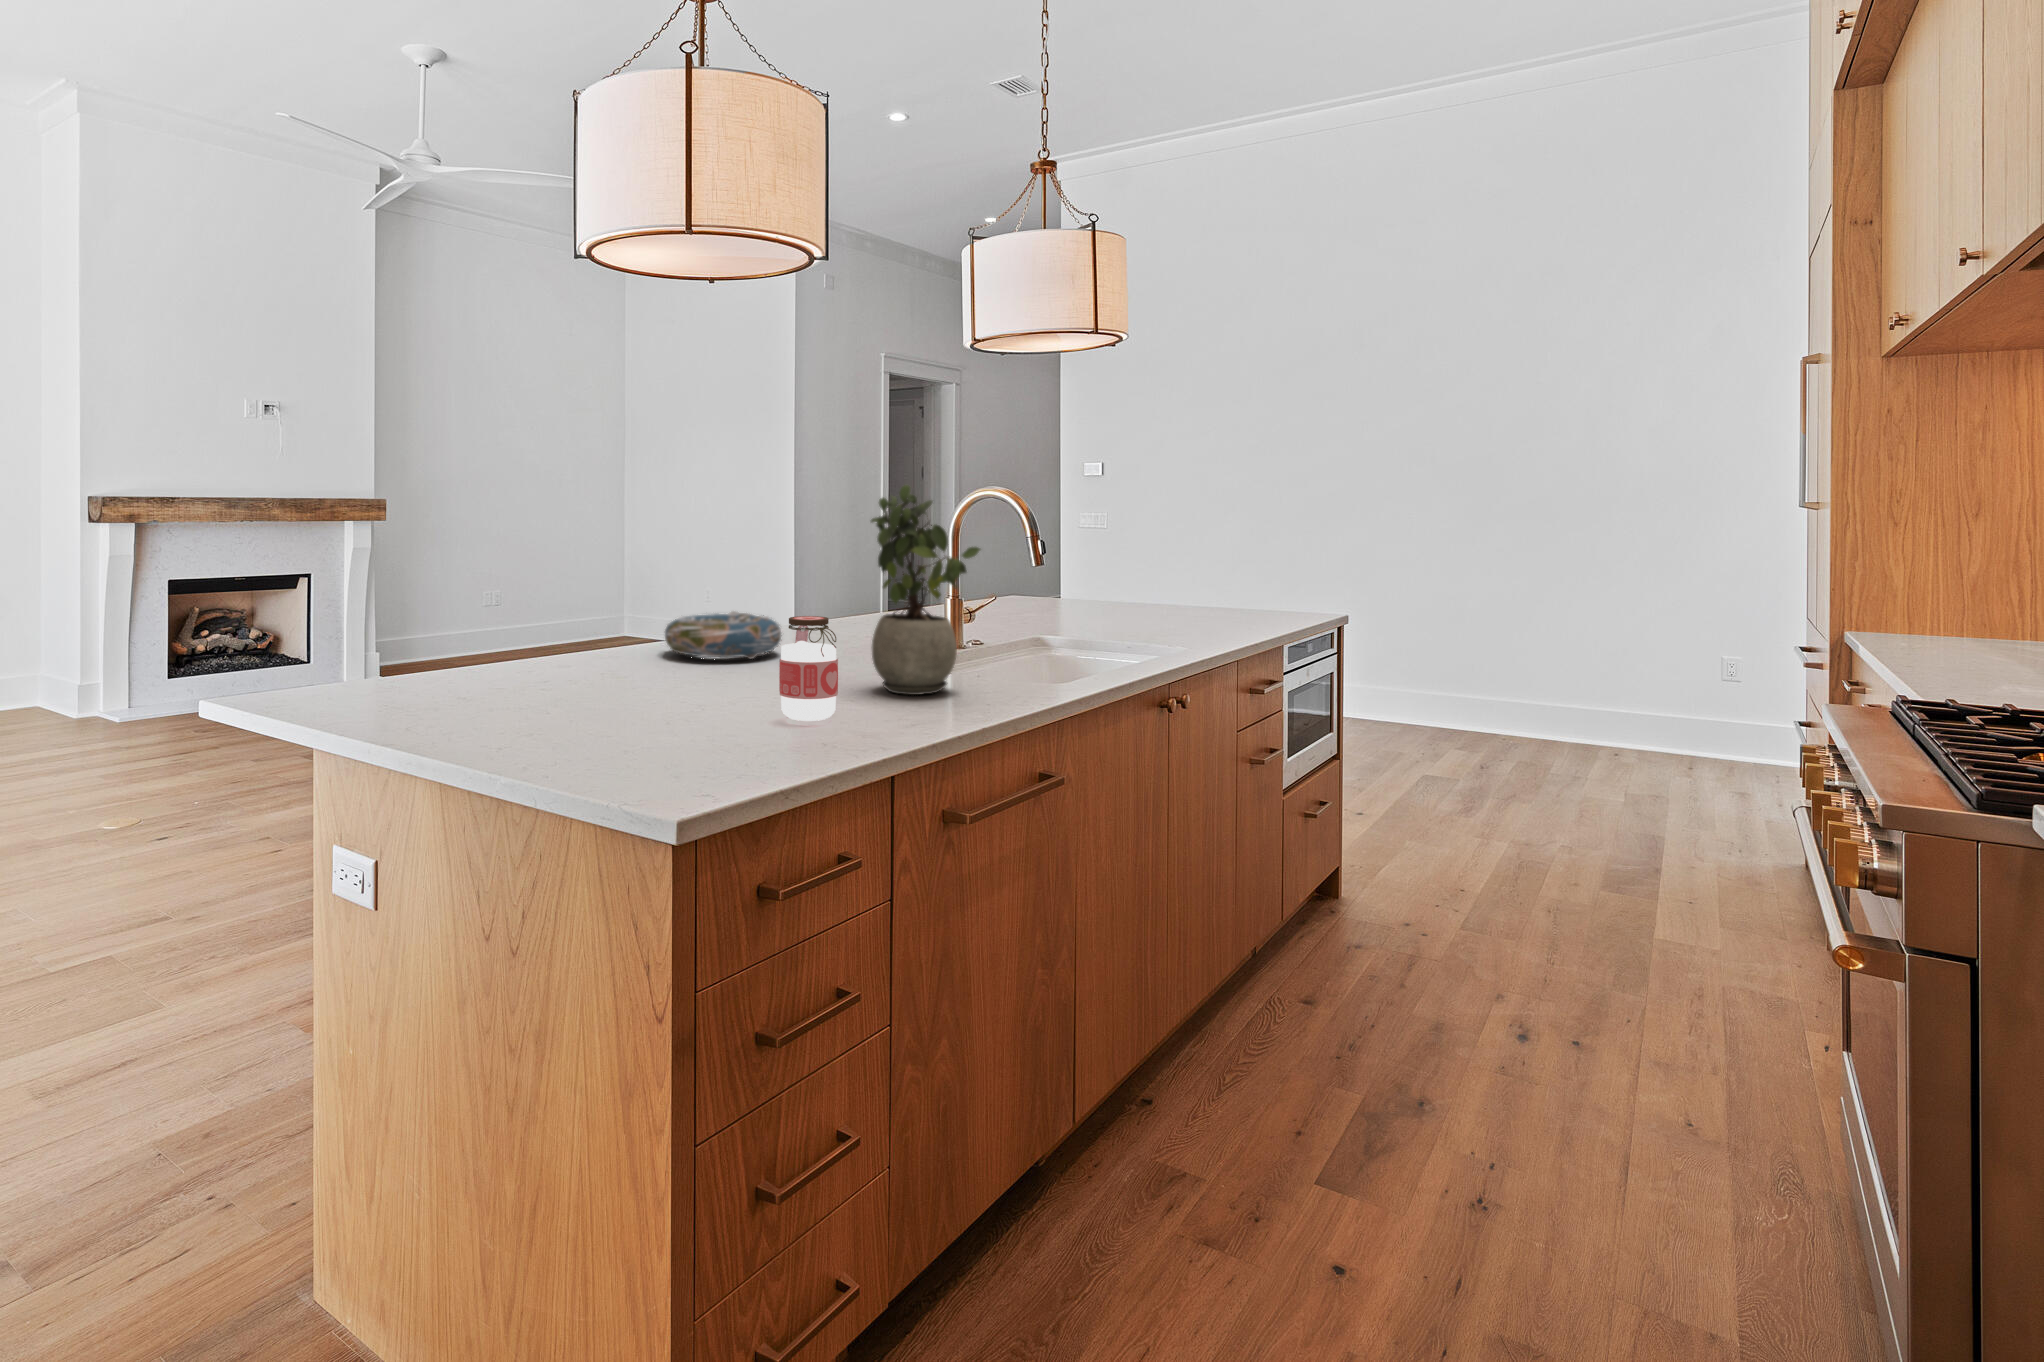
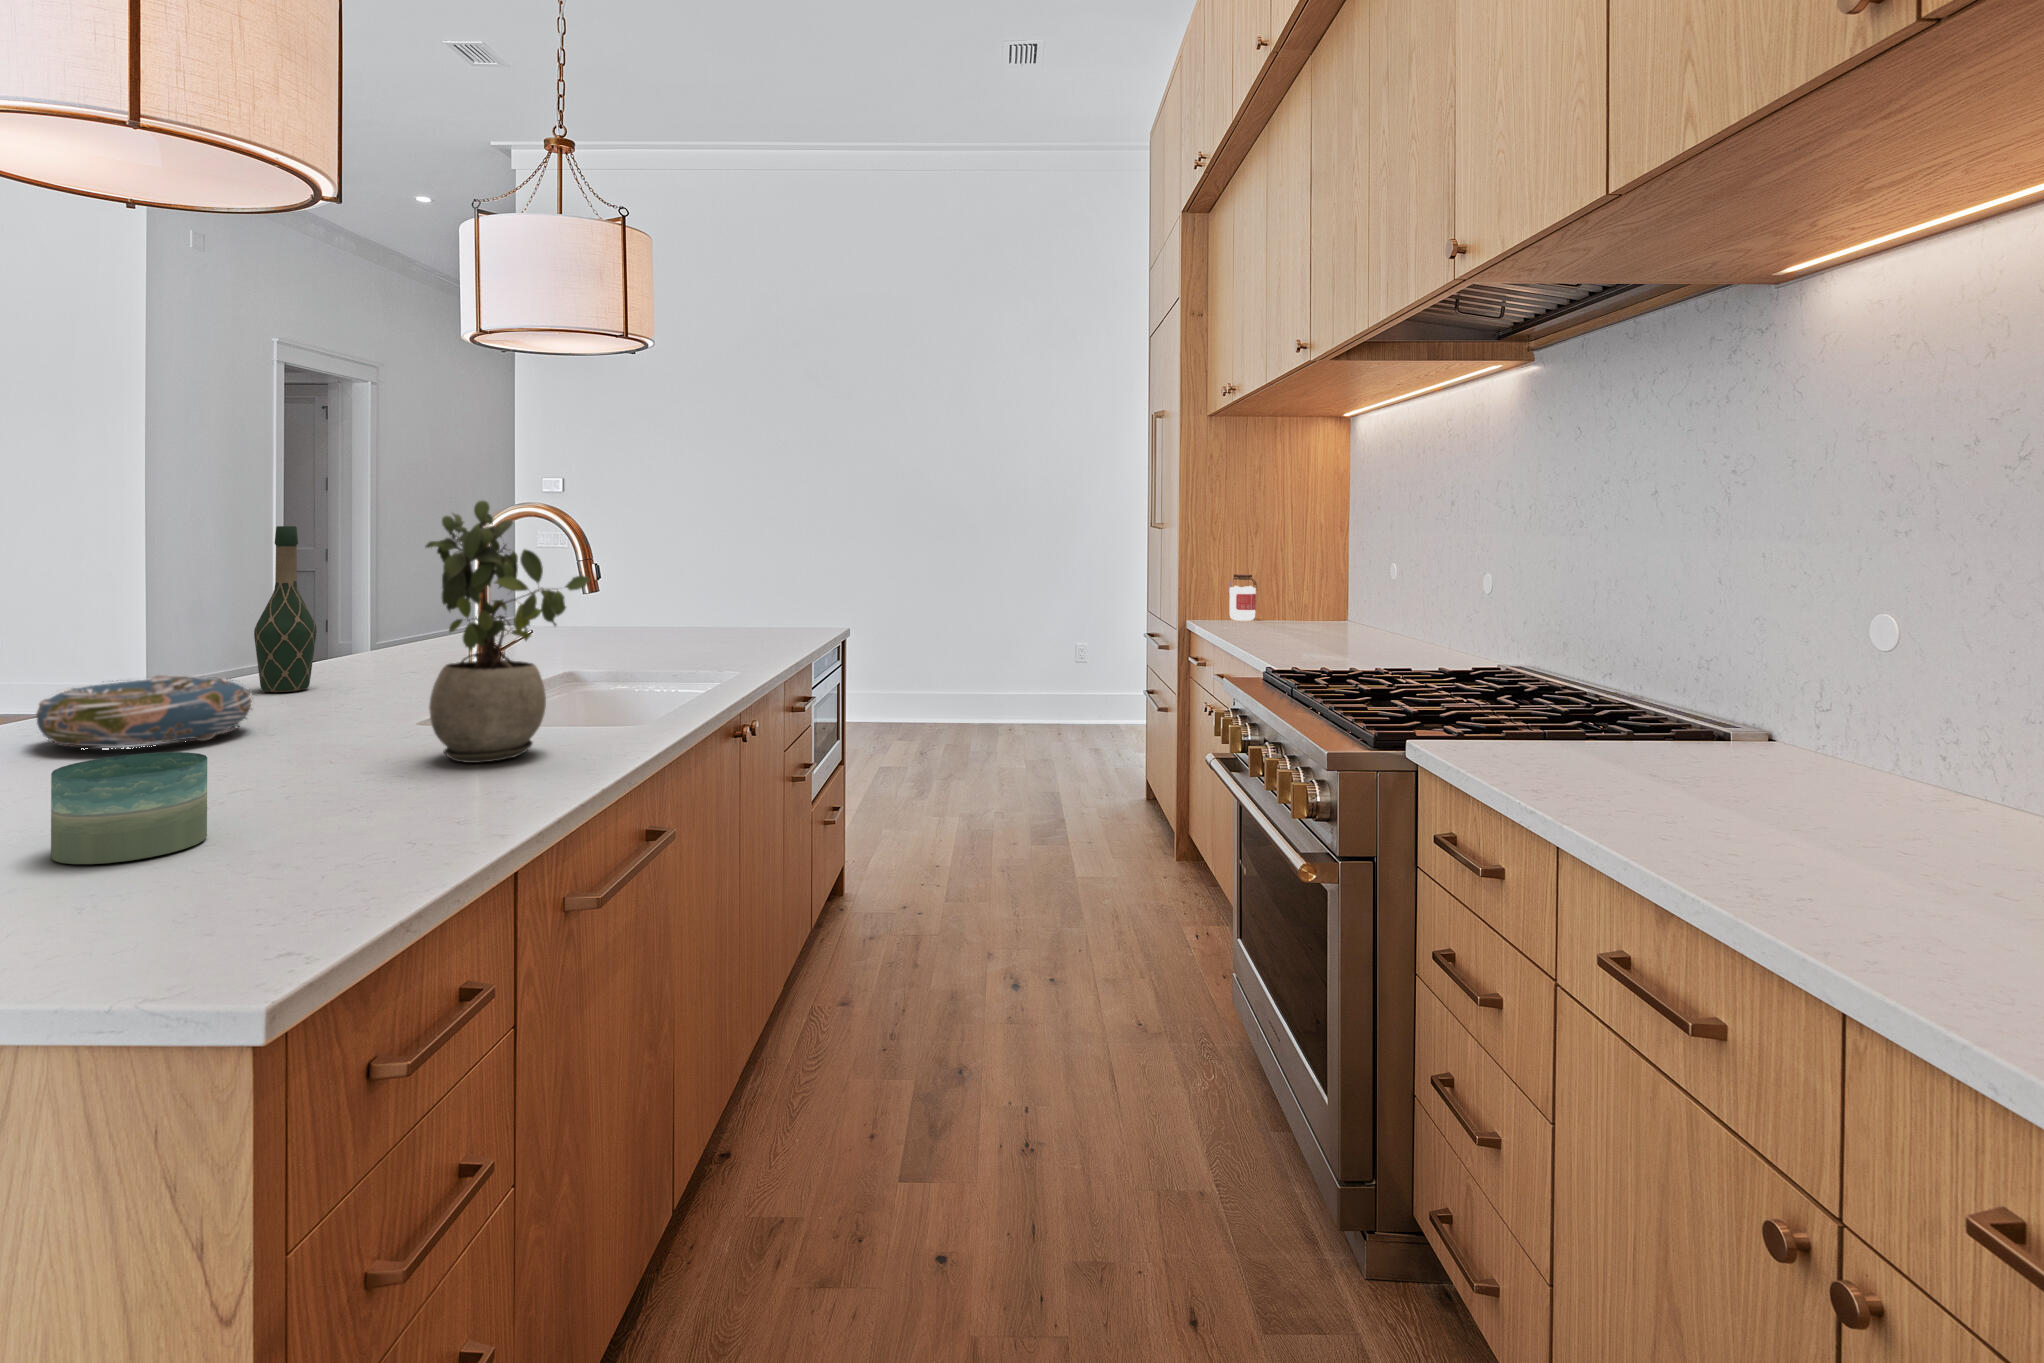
wine bottle: none [801,507,841,632] -> present [254,526,317,692]
jar: present [779,616,838,721] -> present [1229,574,1257,621]
candle: none [631,658,711,725] -> present [51,752,207,864]

